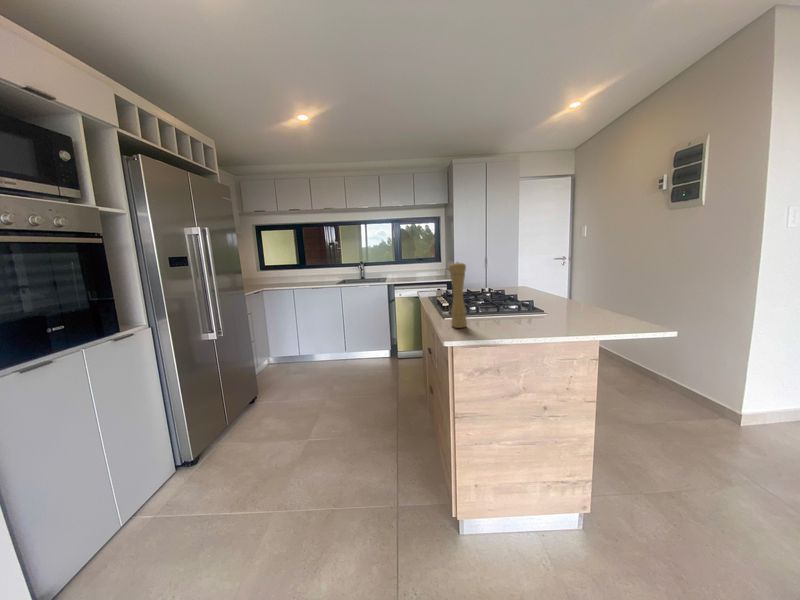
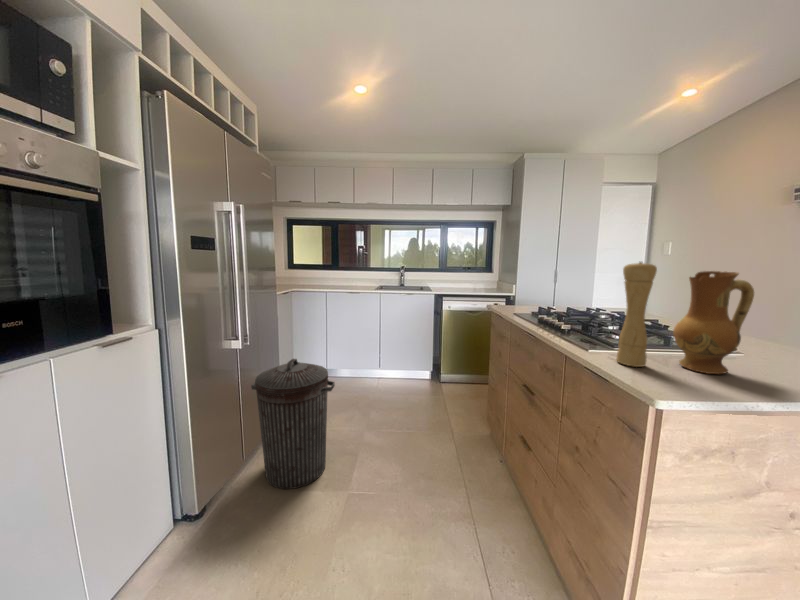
ceramic jug: none [484,265,521,329] -> present [673,271,754,374]
trash can: none [228,344,294,442] -> present [251,359,335,489]

